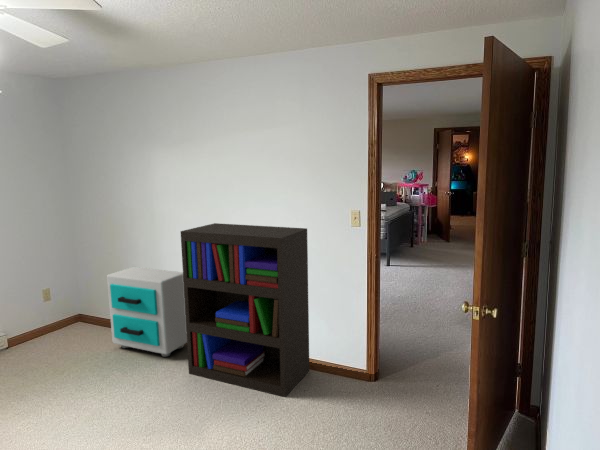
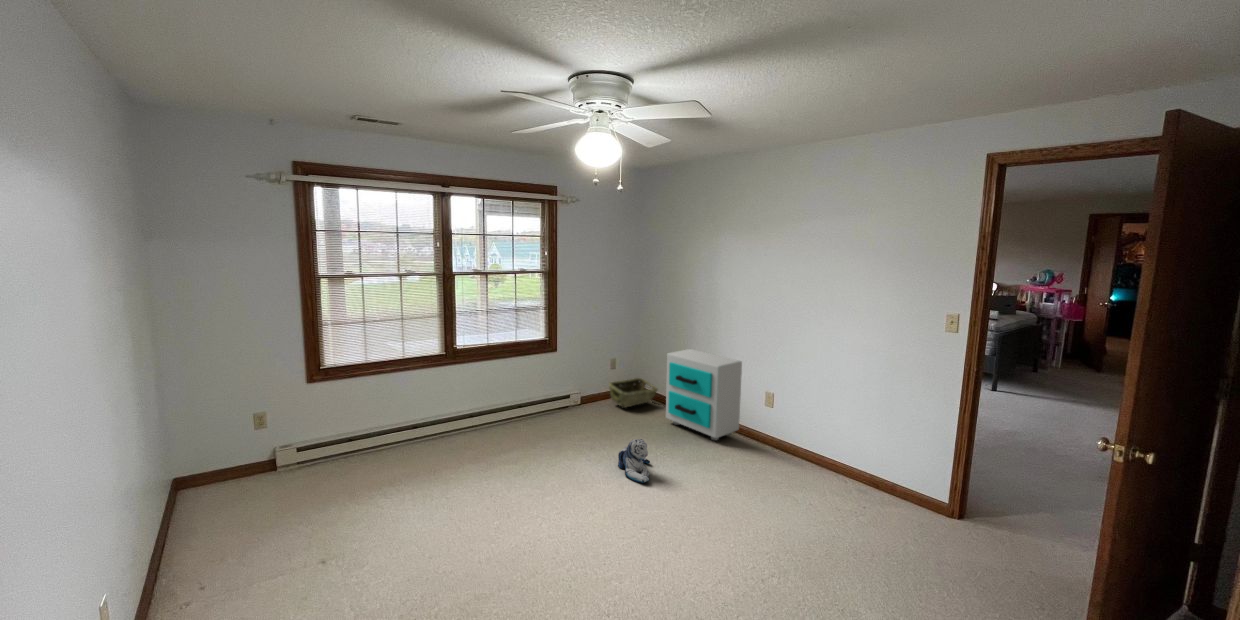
bookshelf: present [181,223,309,397] -> none [738,314,886,507]
woven basket: none [43,304,104,341] -> present [609,378,657,408]
plush toy: none [49,378,91,429] -> present [618,439,650,483]

